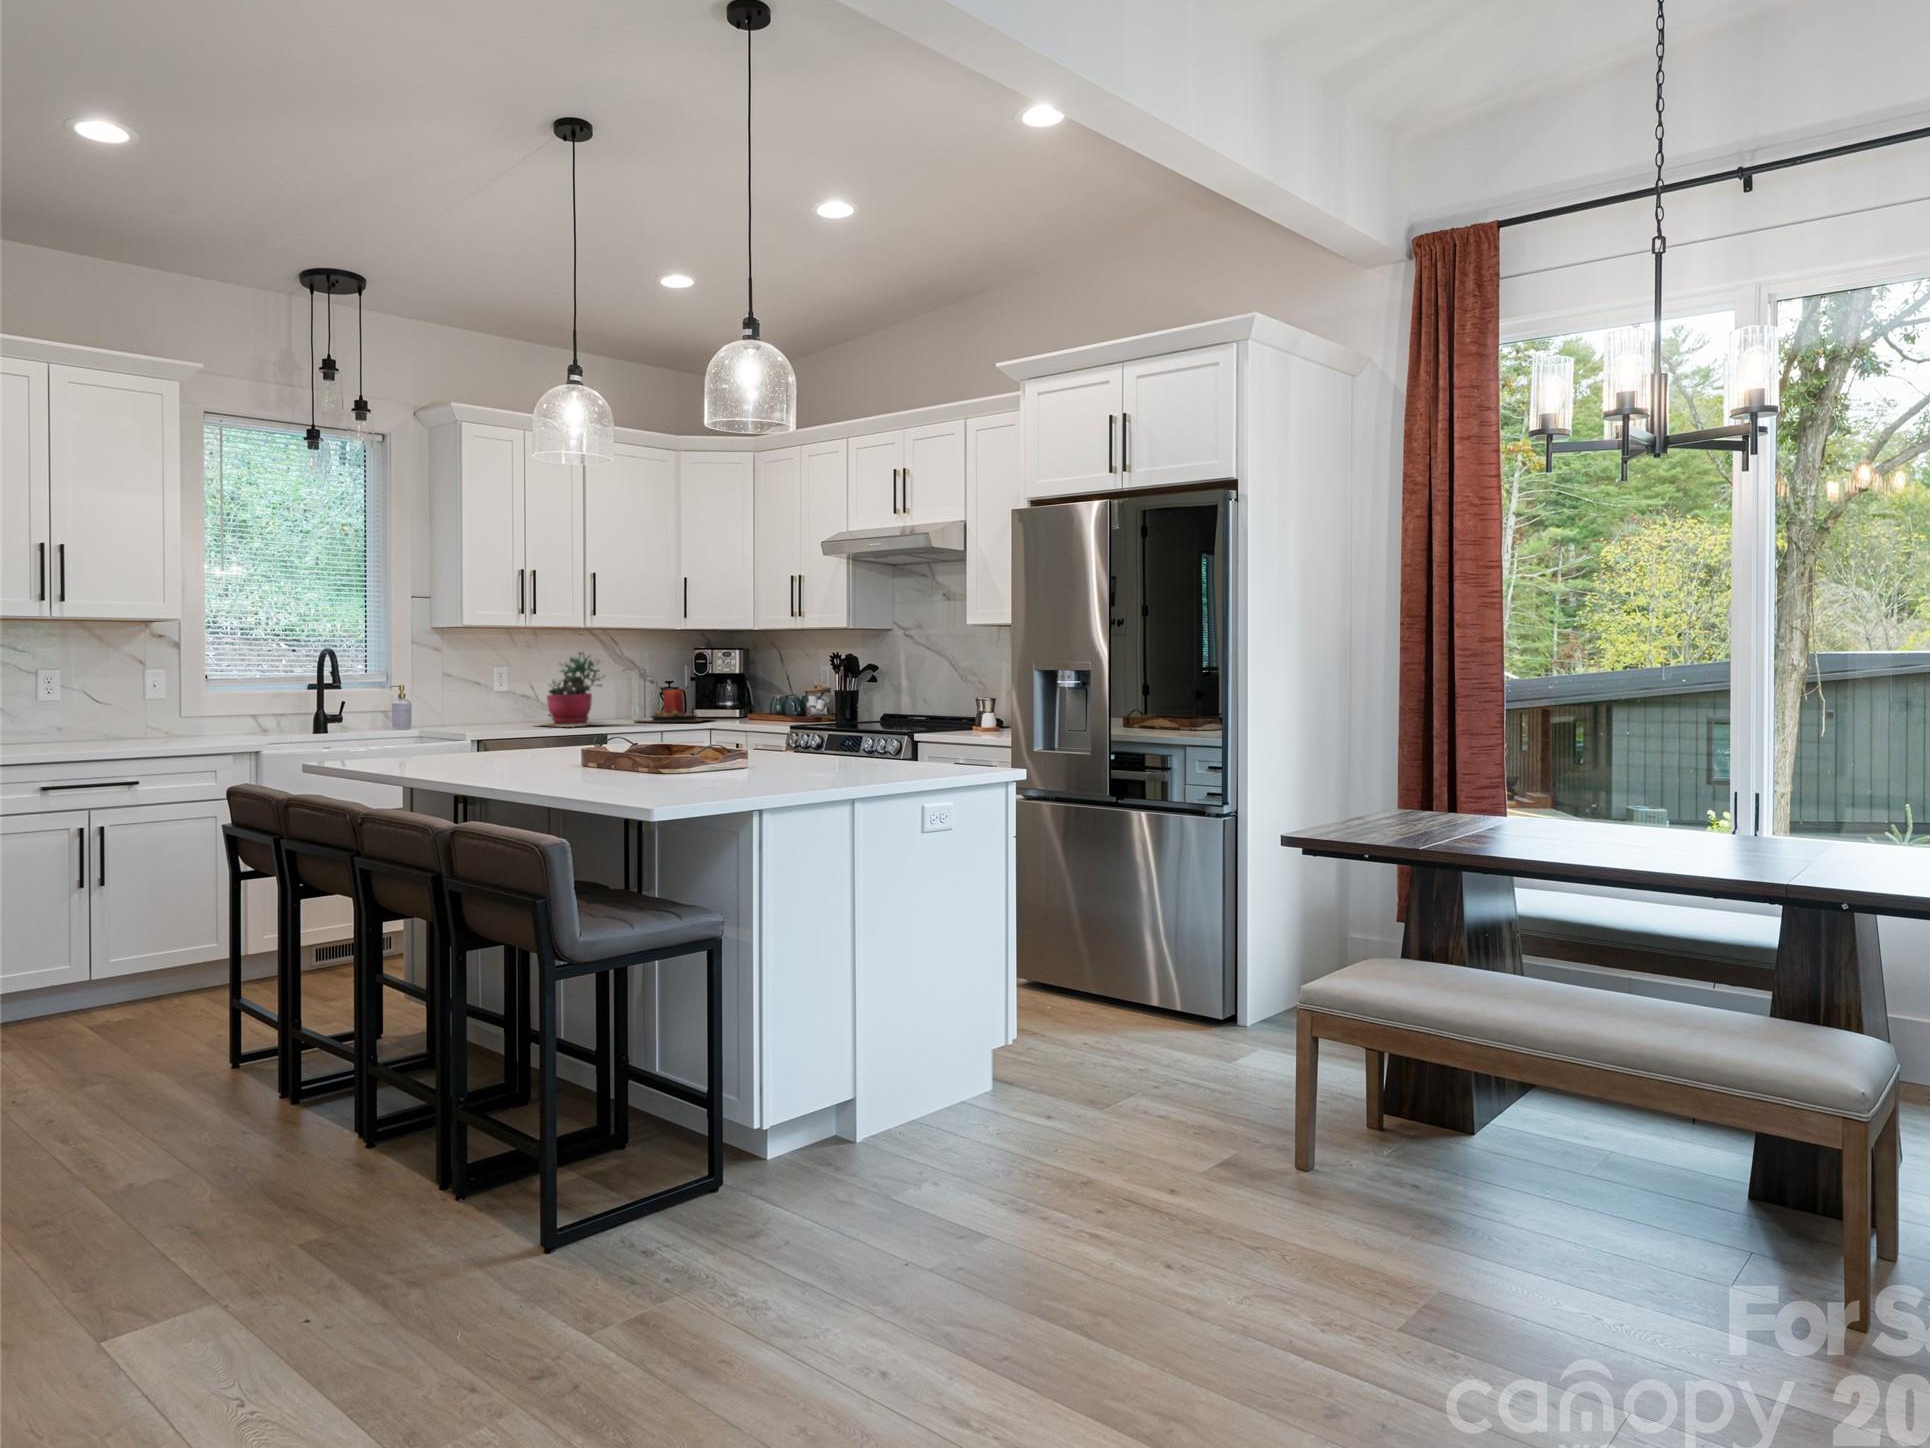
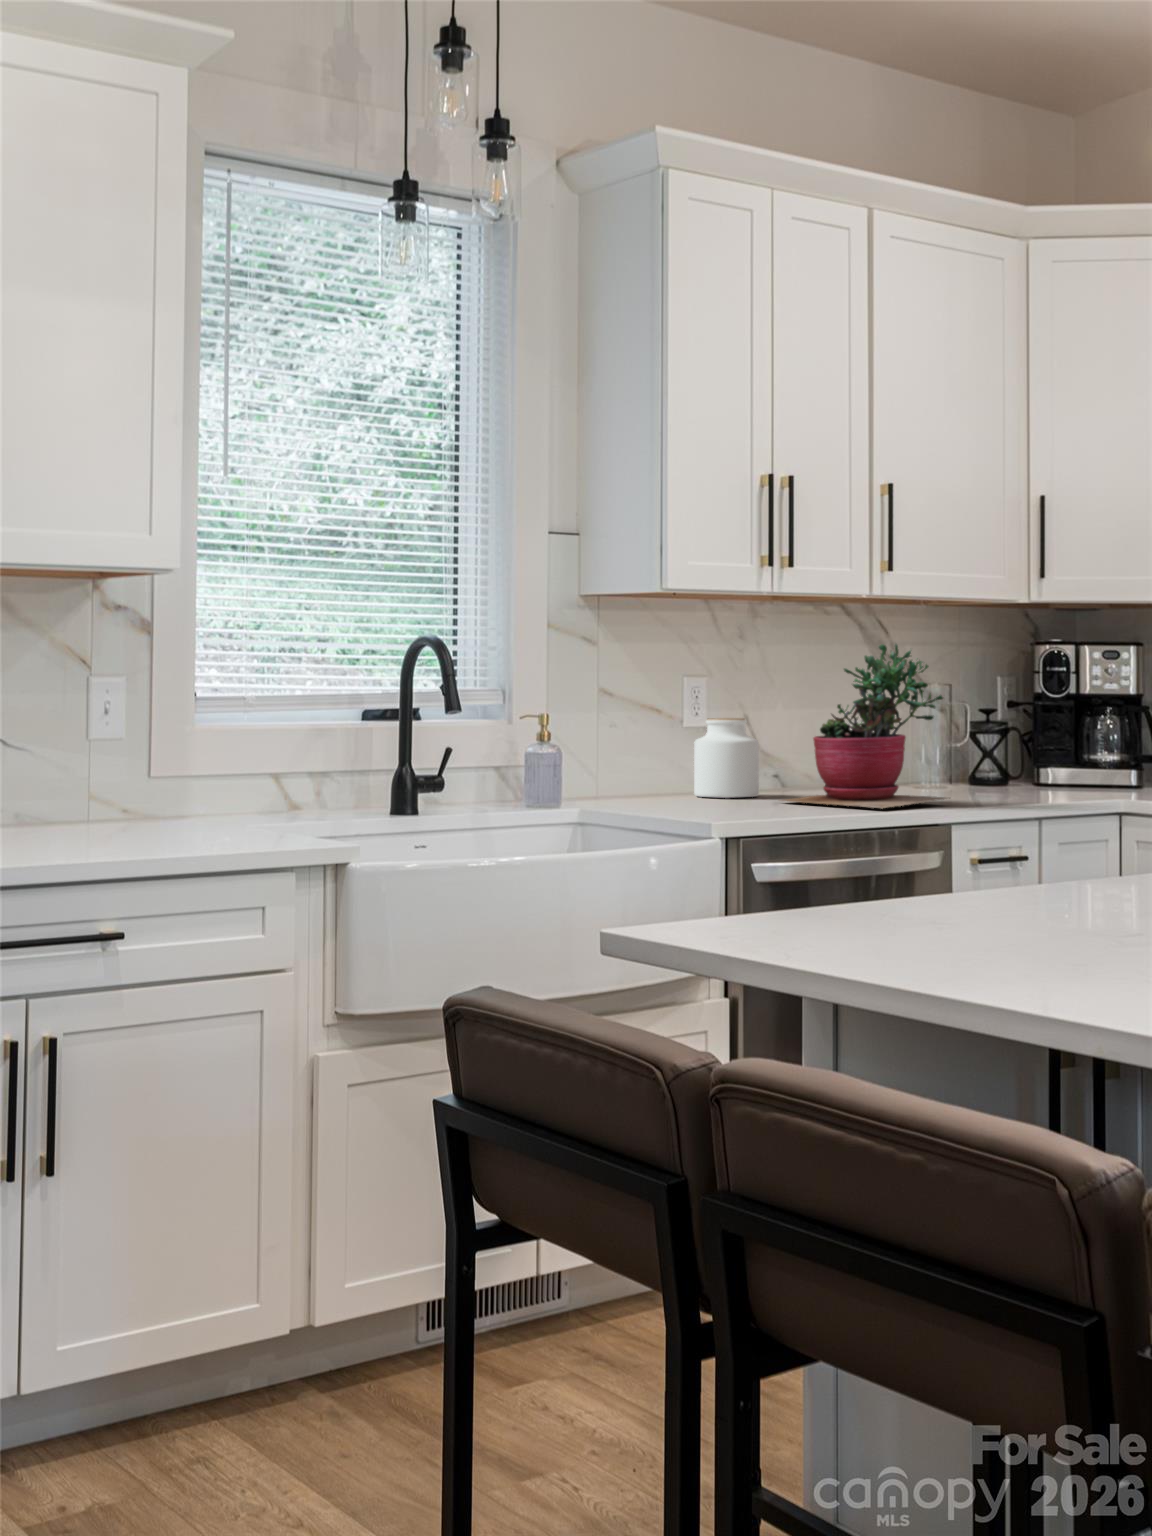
jar: none [496,686,531,724] -> present [694,718,759,798]
candle: present [634,690,708,723] -> none [964,726,1122,800]

